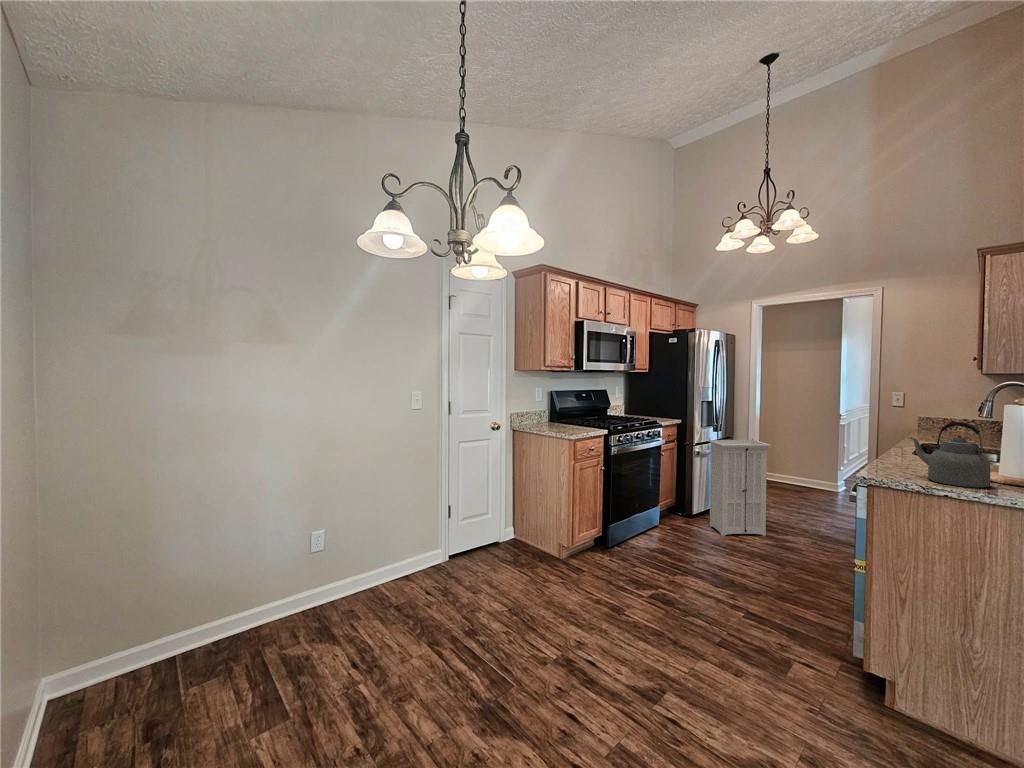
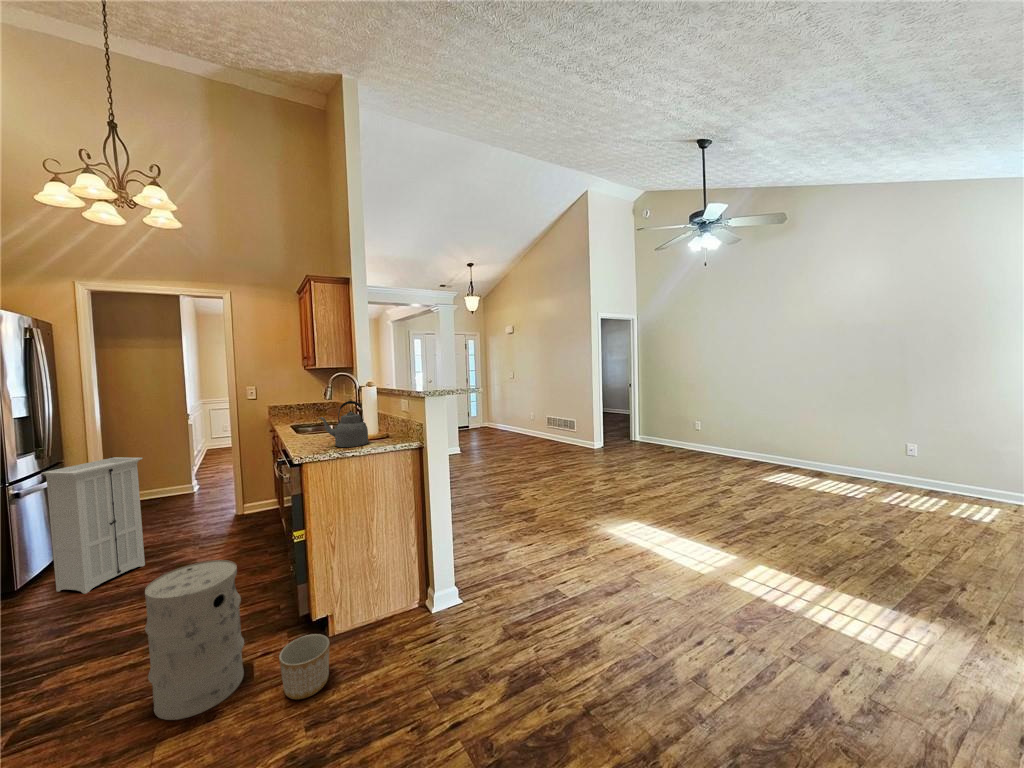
trash can: none [710,539,784,672] -> present [145,560,244,720]
planter: none [798,667,861,742] -> present [279,634,330,699]

